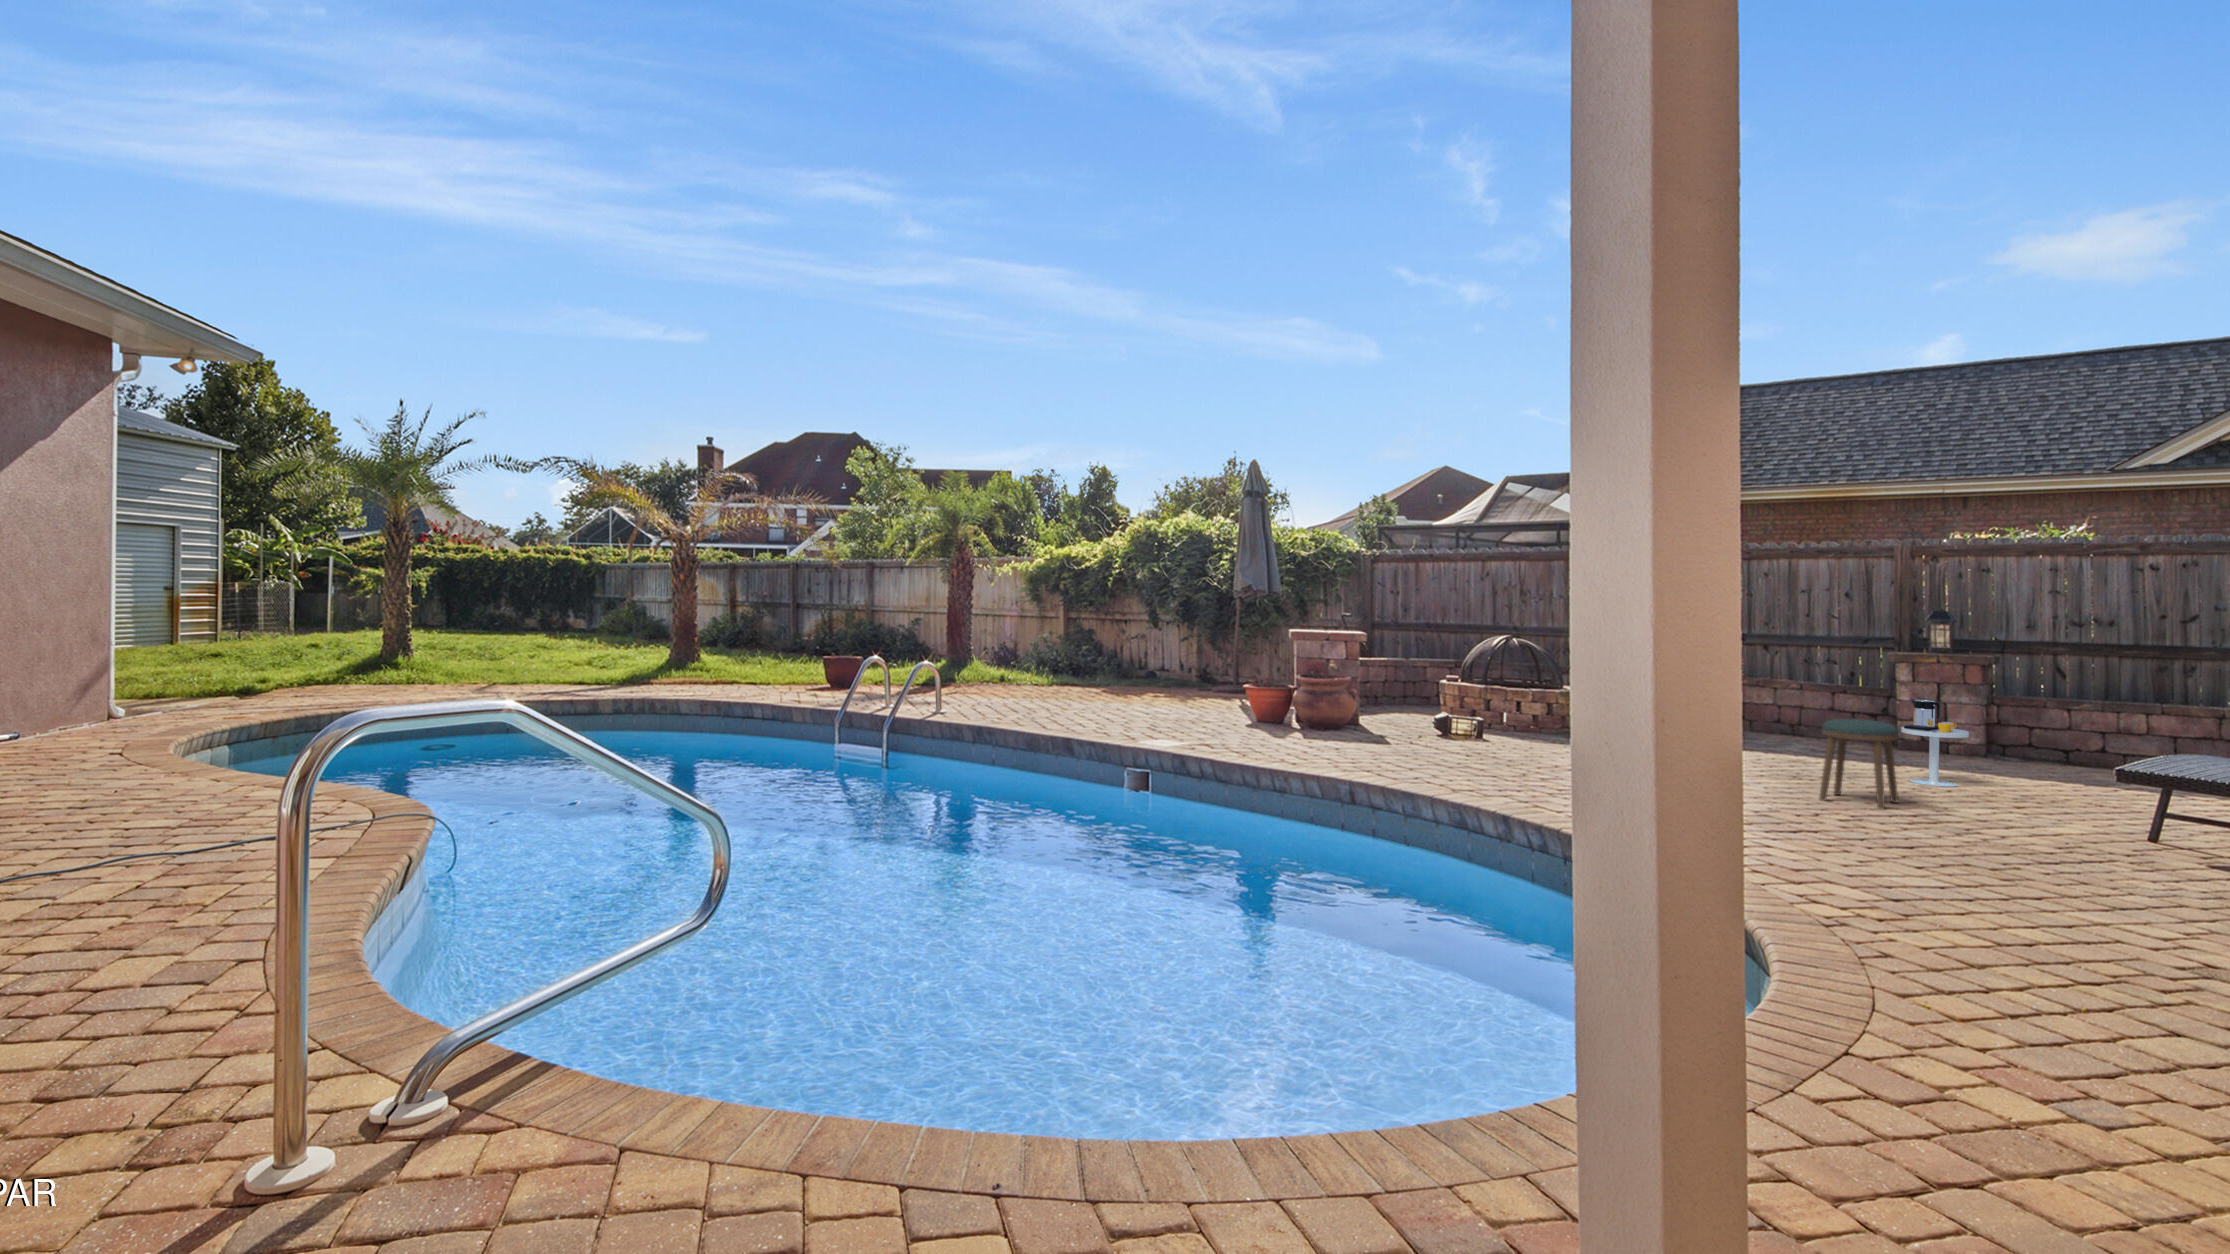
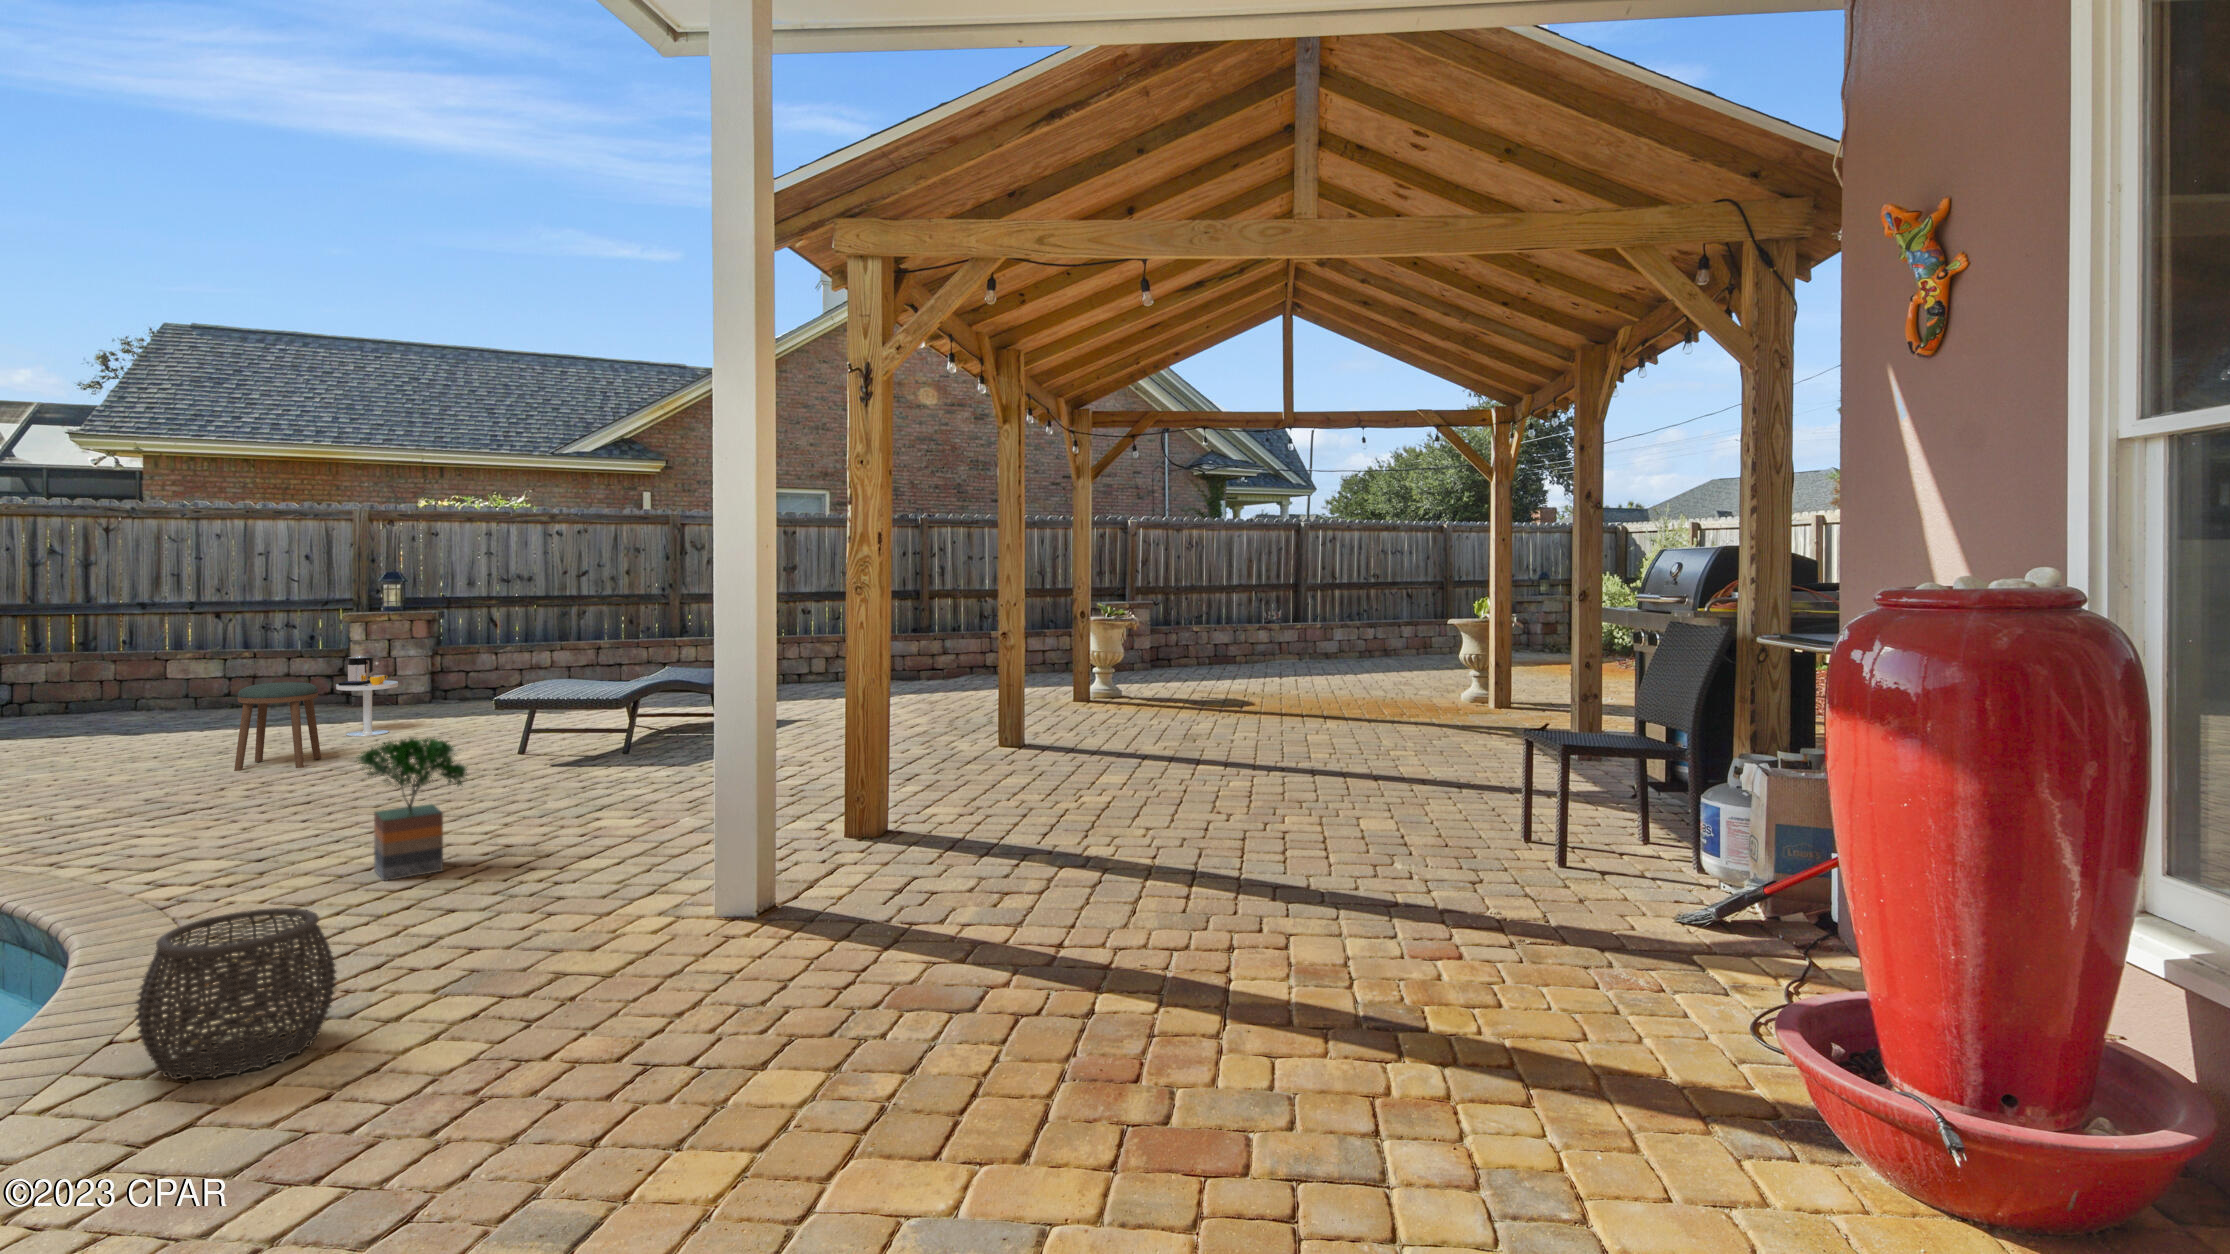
potted tree: none [2015,802,2170,975] -> present [358,738,467,881]
woven basket: none [1897,965,2109,1154] -> present [135,908,337,1080]

